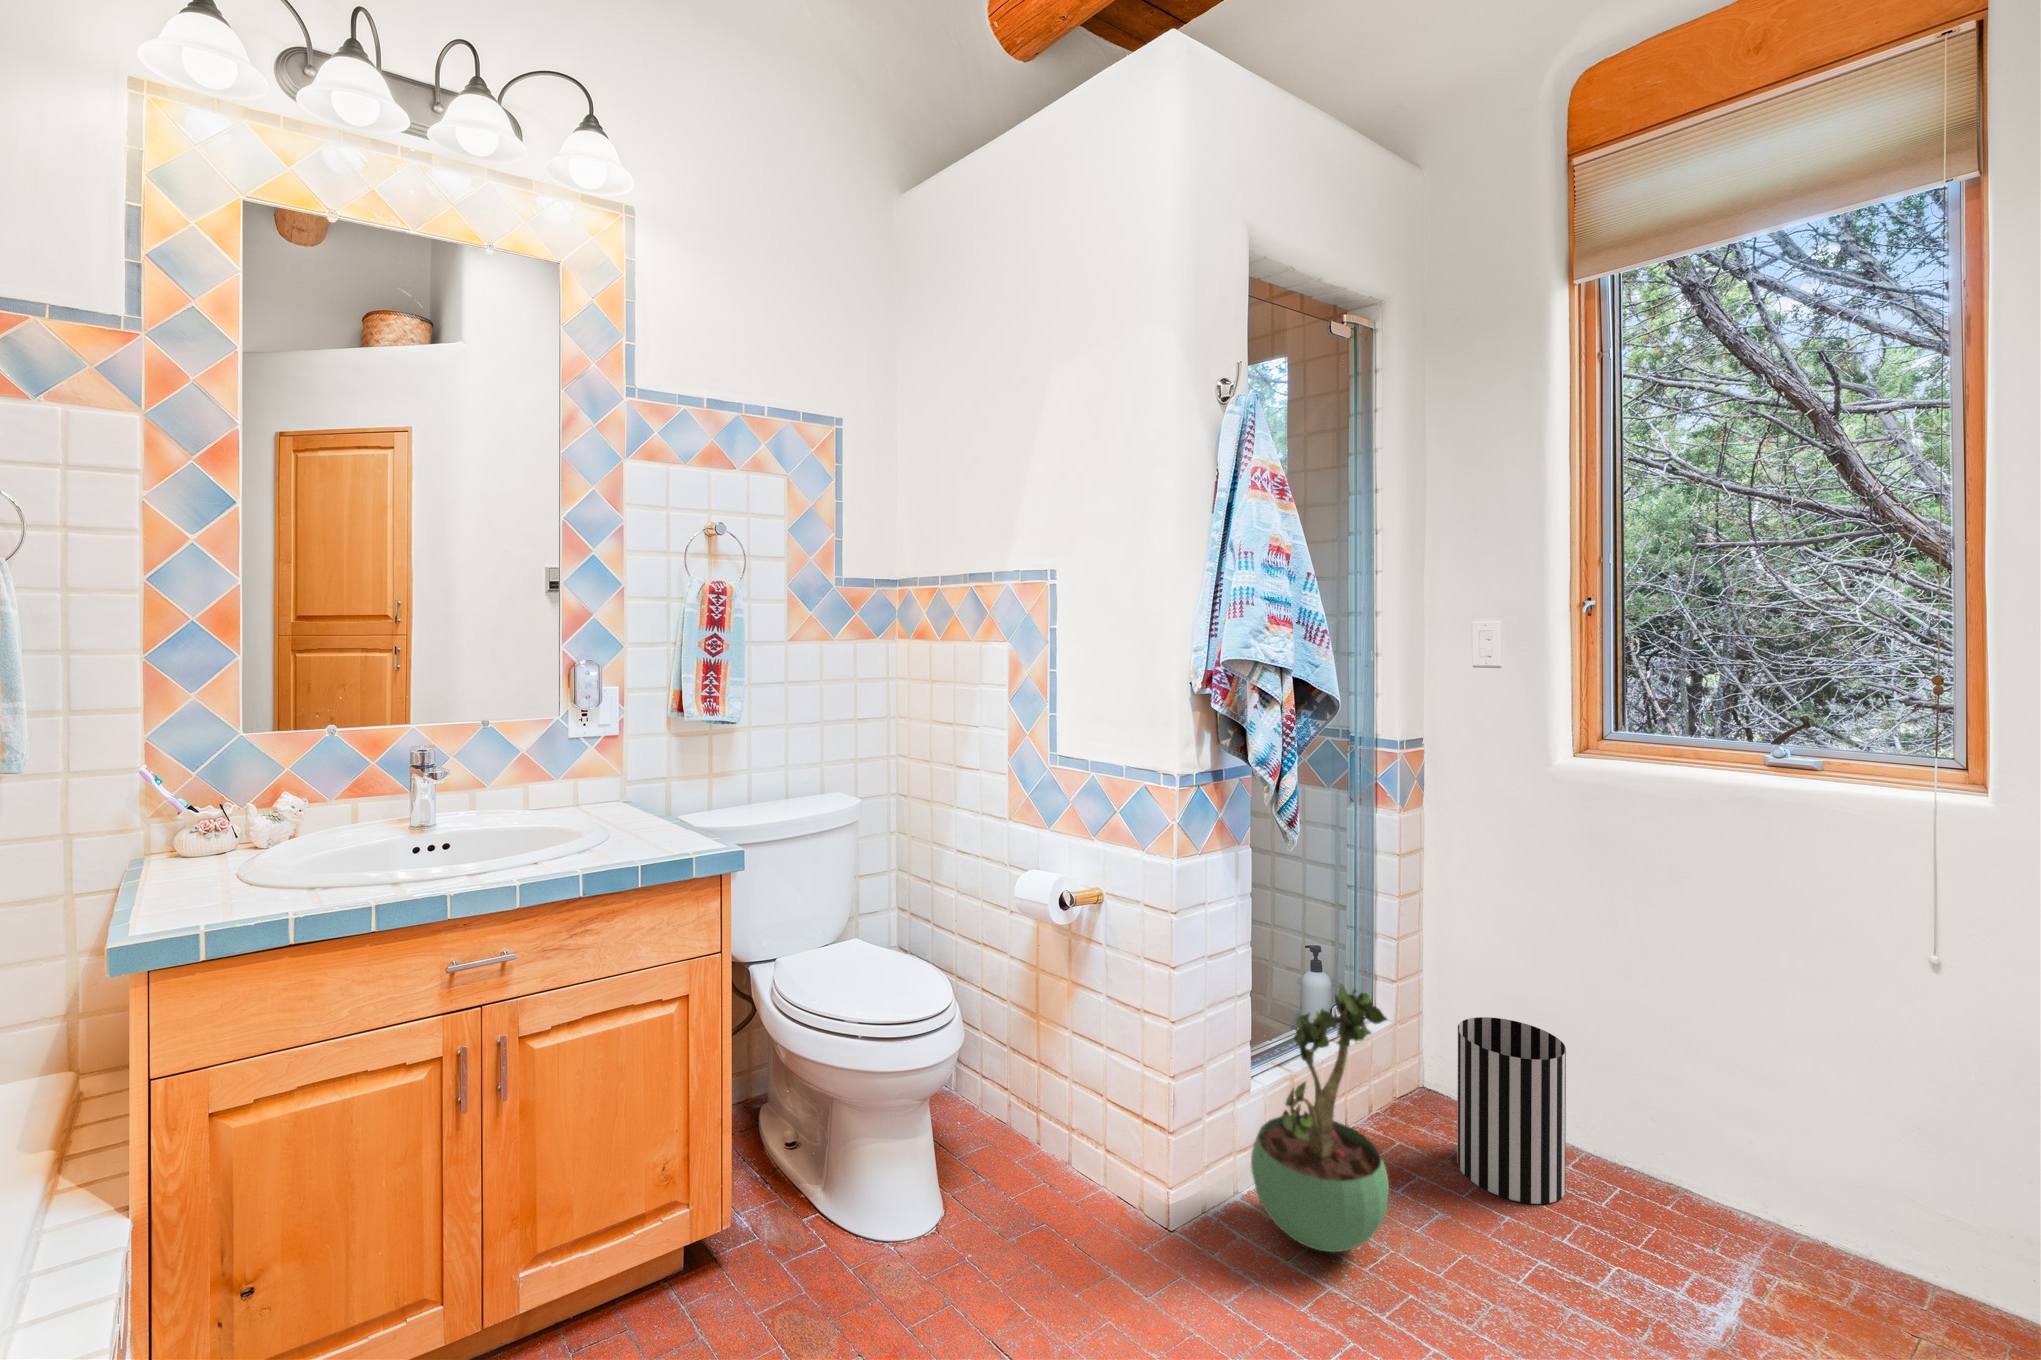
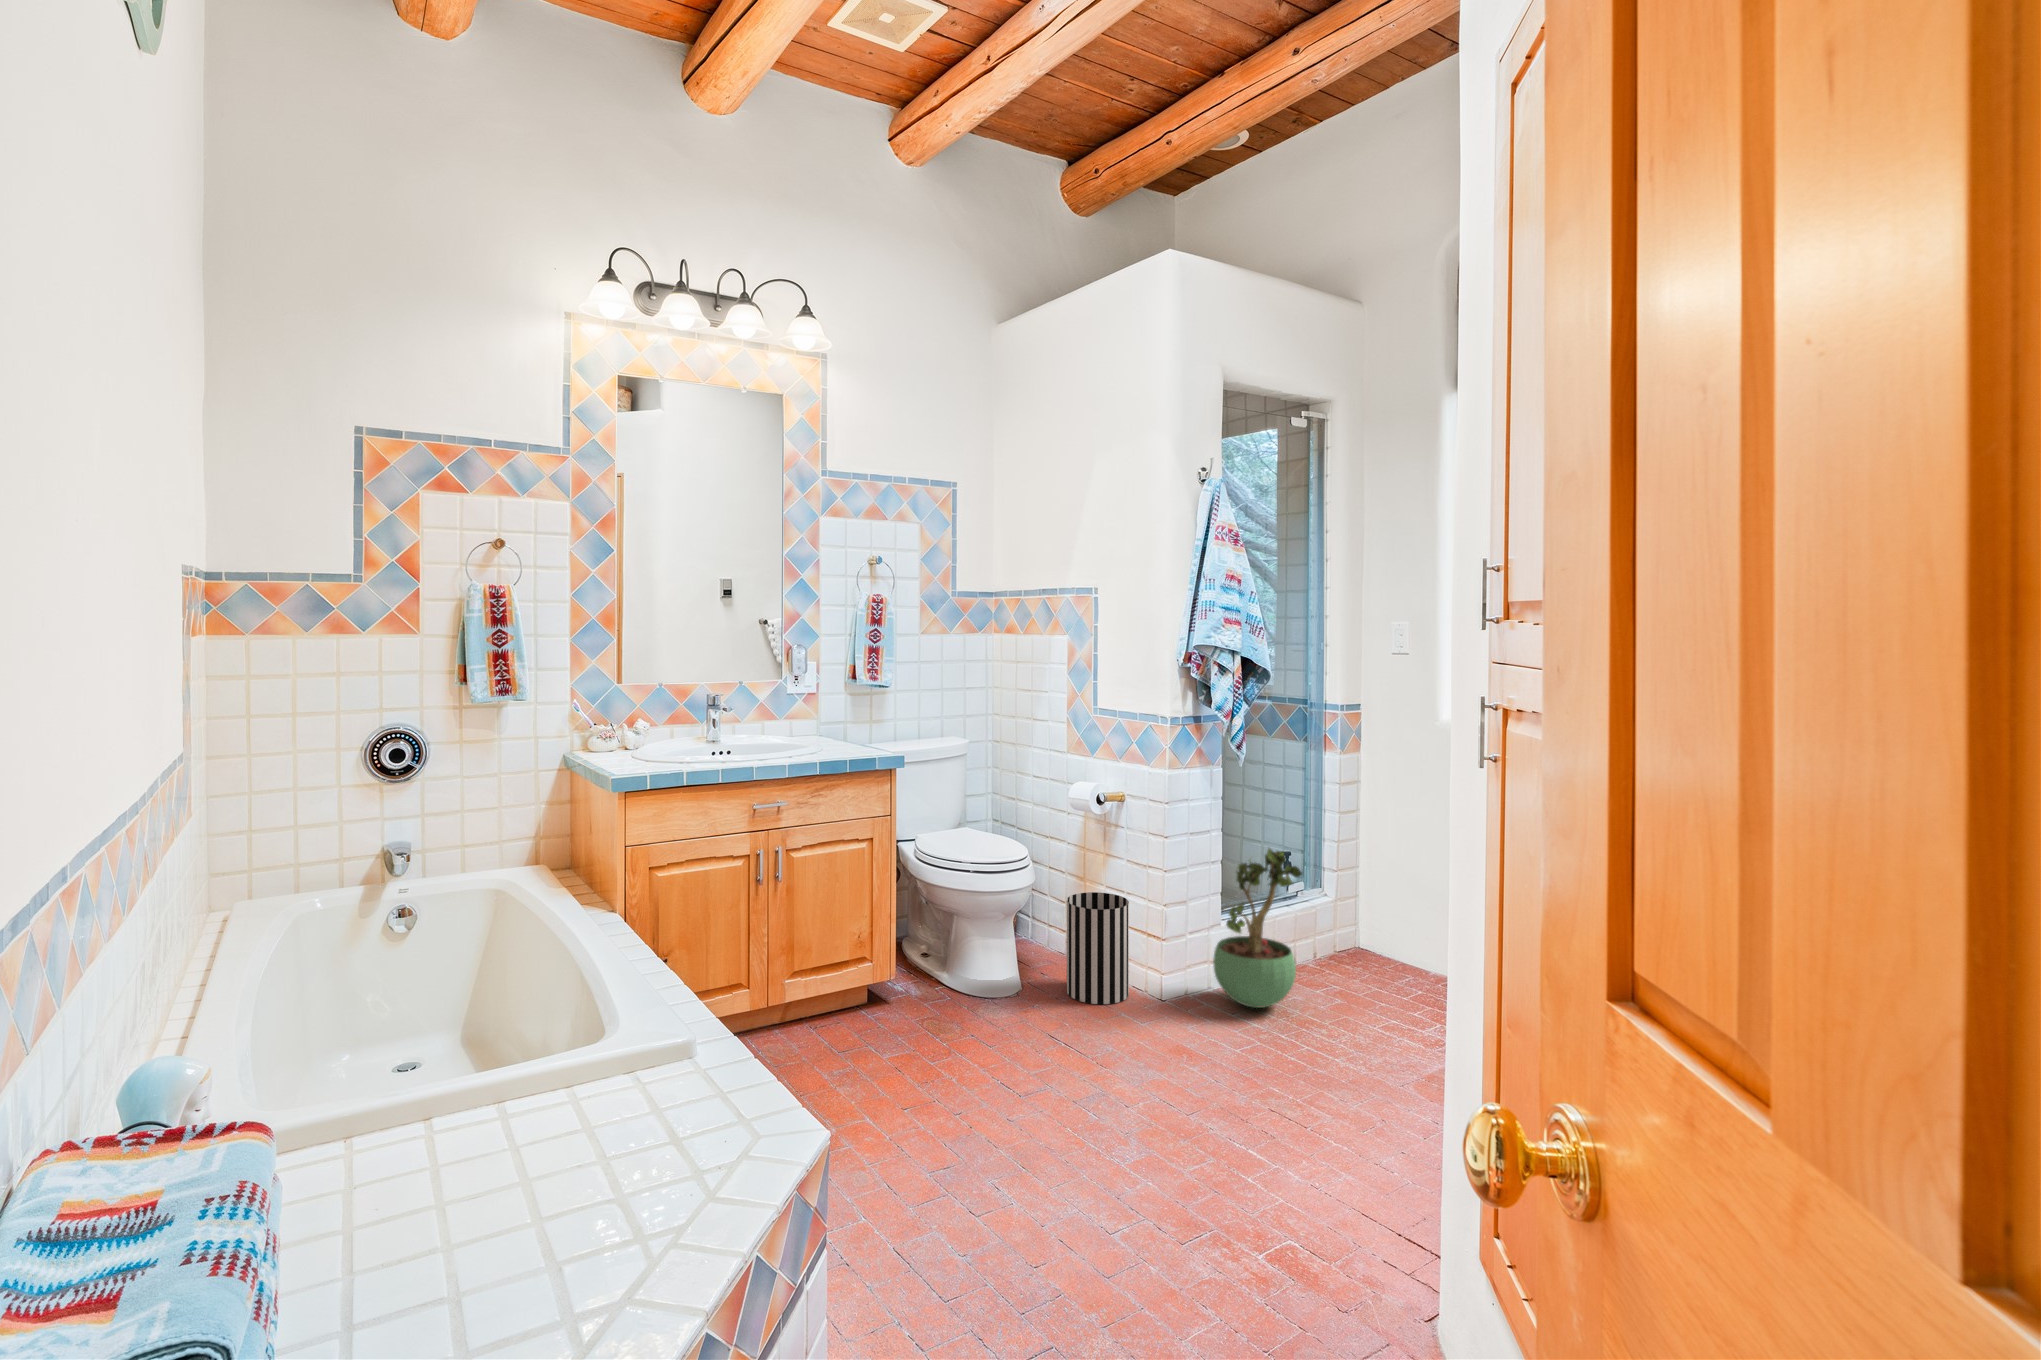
wastebasket: present [1457,1017,1566,1204] -> present [1067,892,1129,1004]

